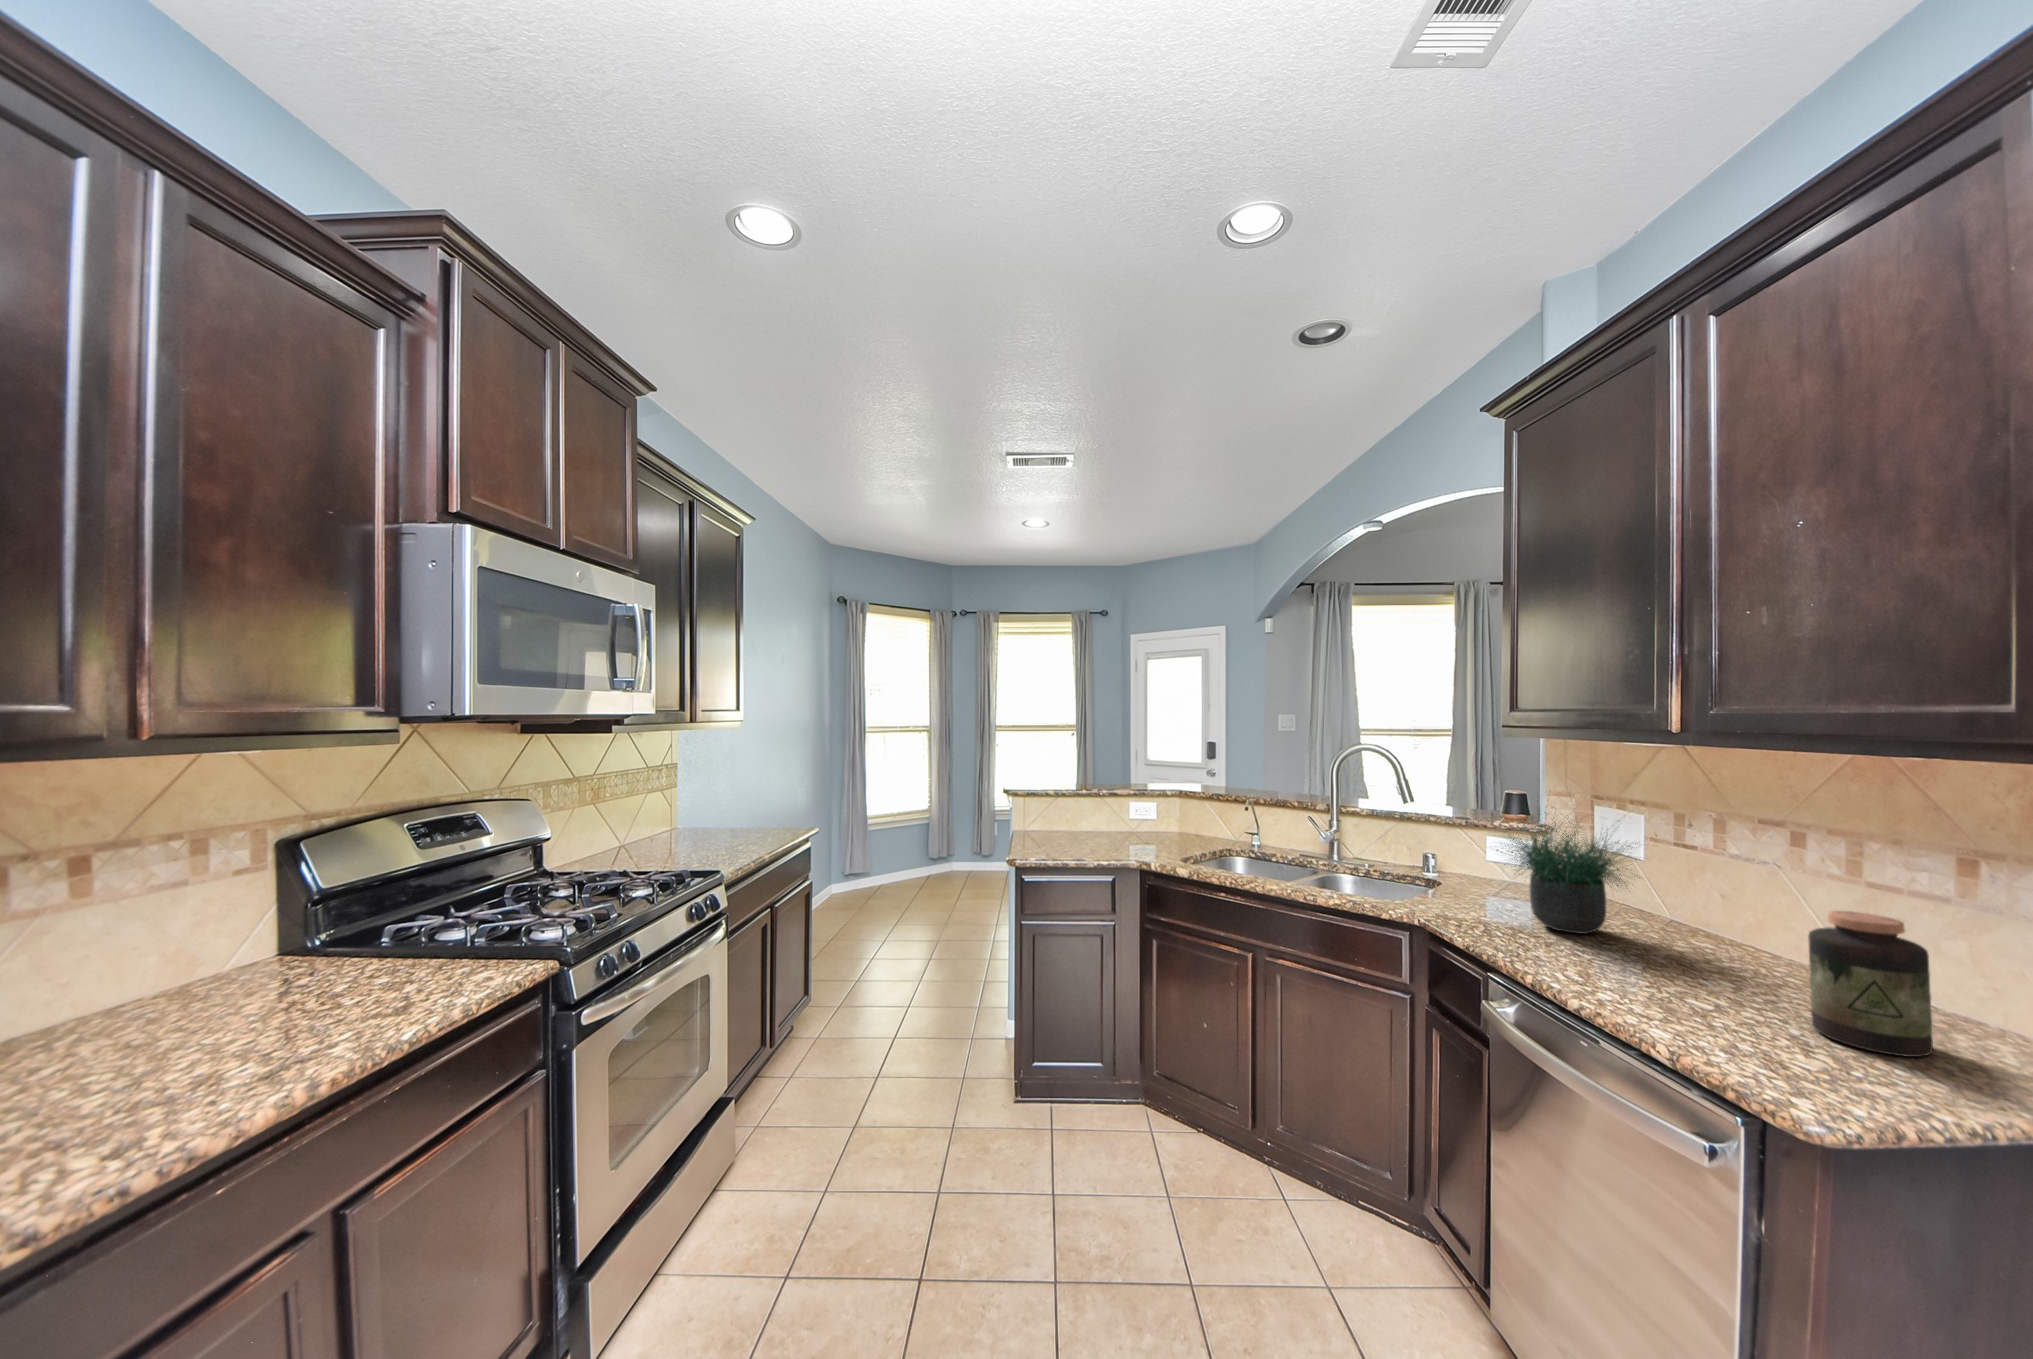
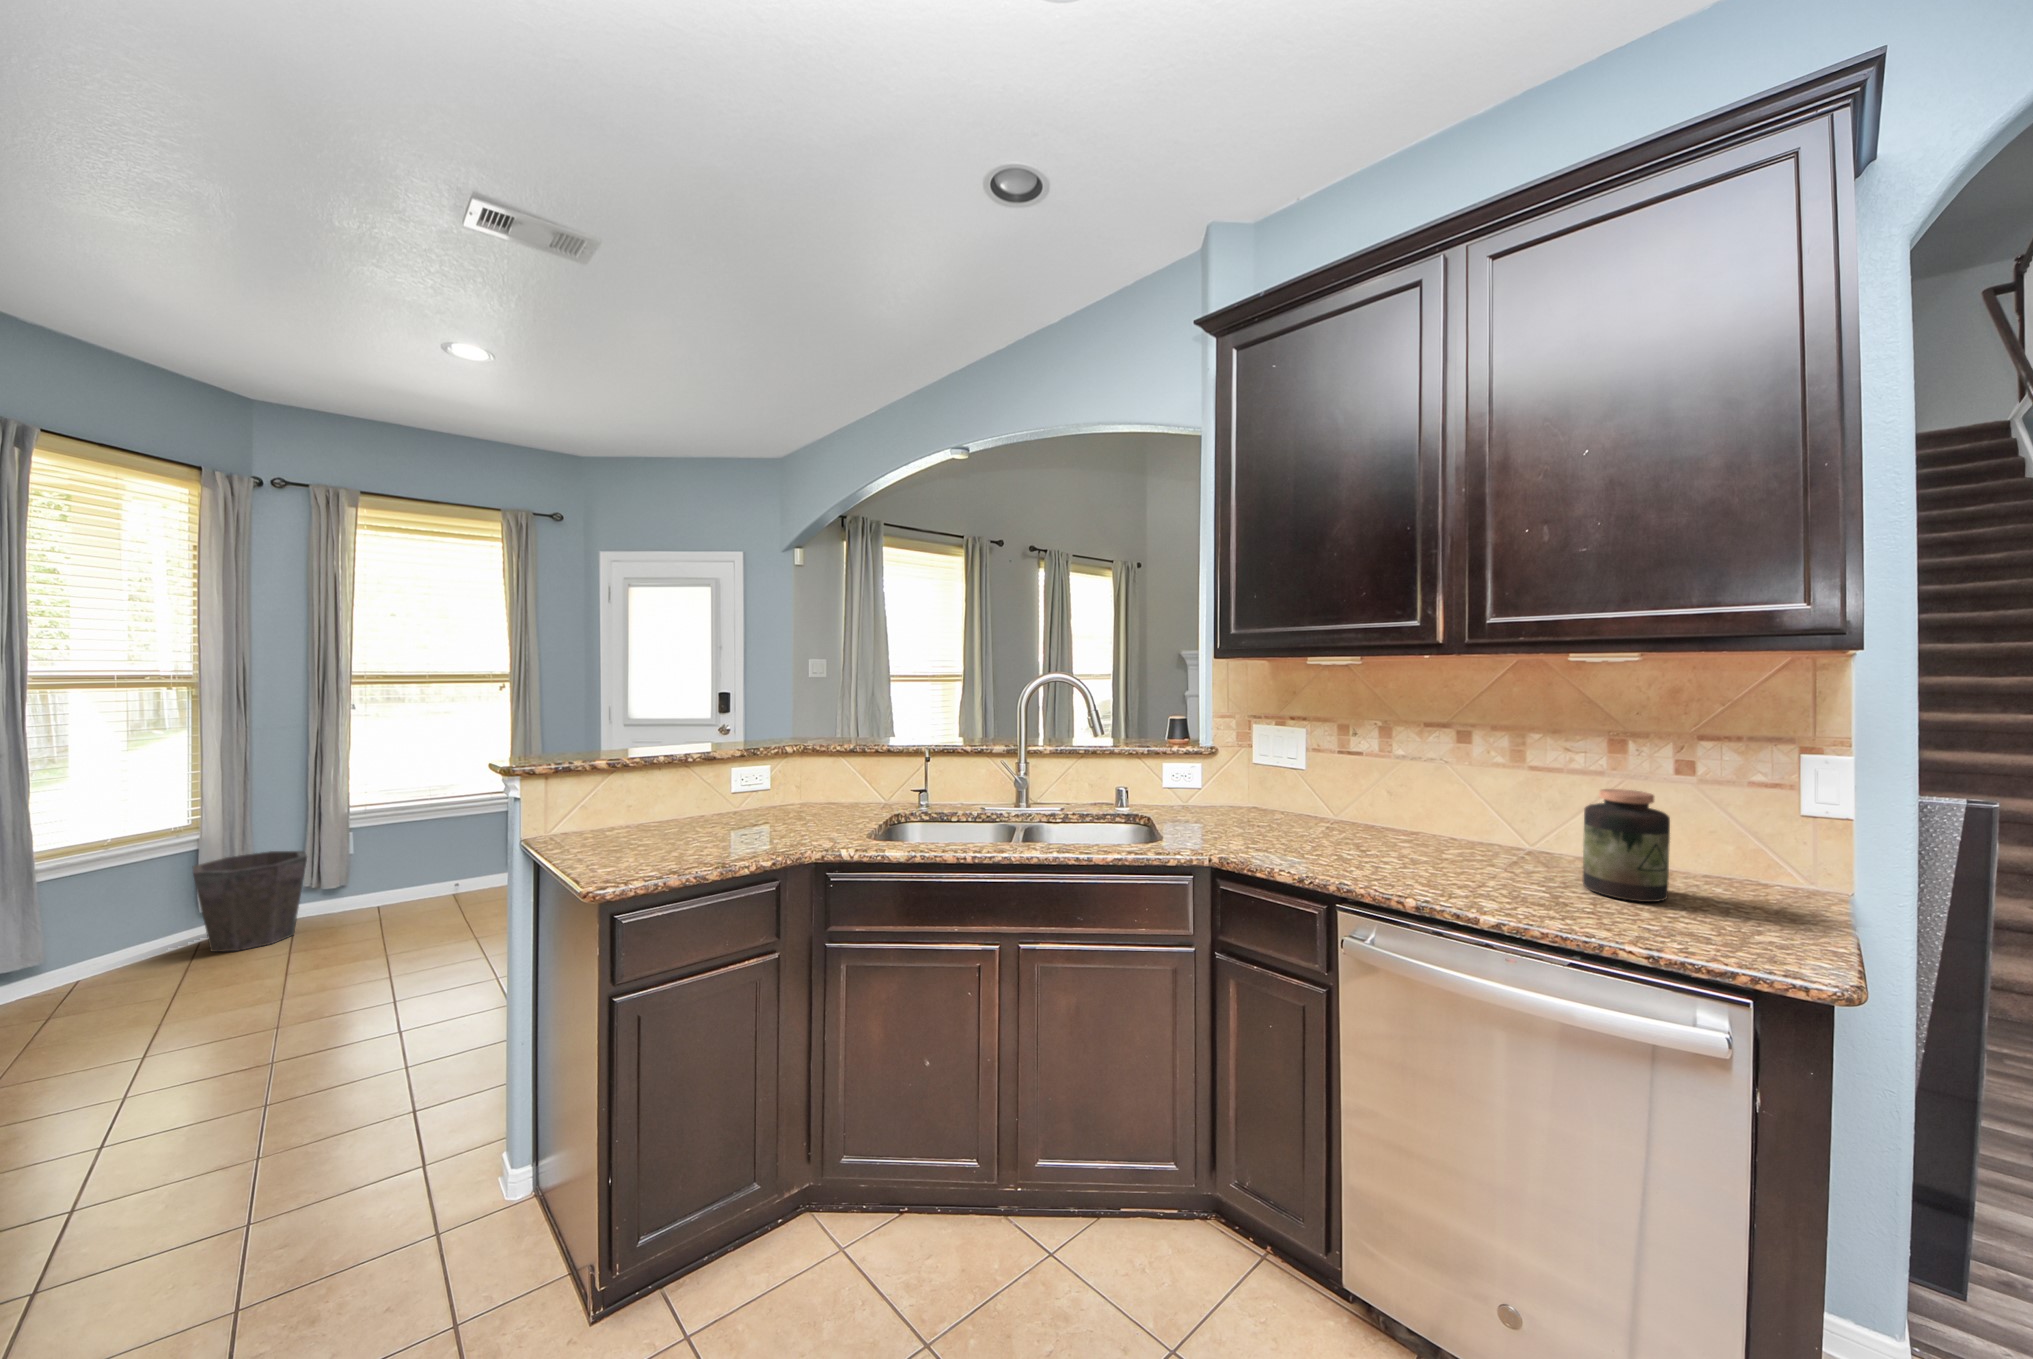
potted plant: present [1497,812,1640,934] -> none [1238,703,1396,846]
waste bin: none [922,832,969,887] -> present [193,851,307,952]

